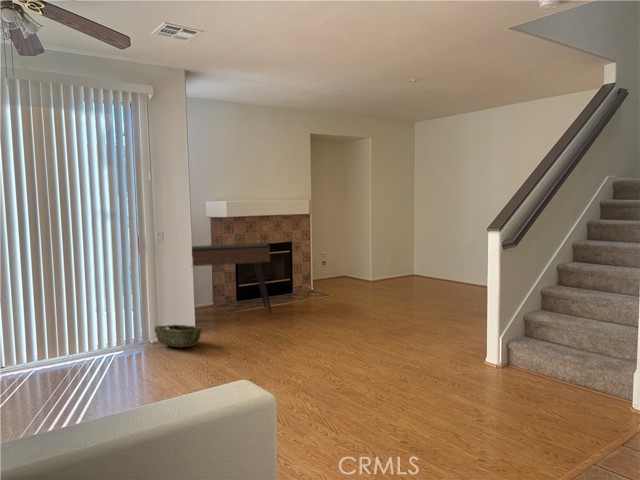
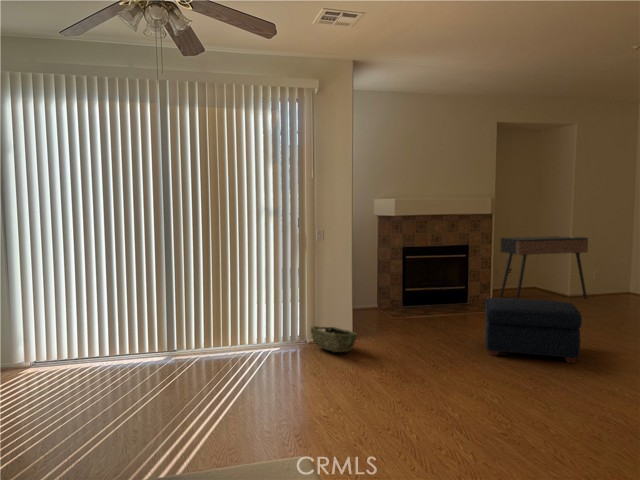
console table: present [192,243,272,313] -> present [500,236,588,299]
ottoman: none [312,283,385,333] -> present [485,298,582,363]

